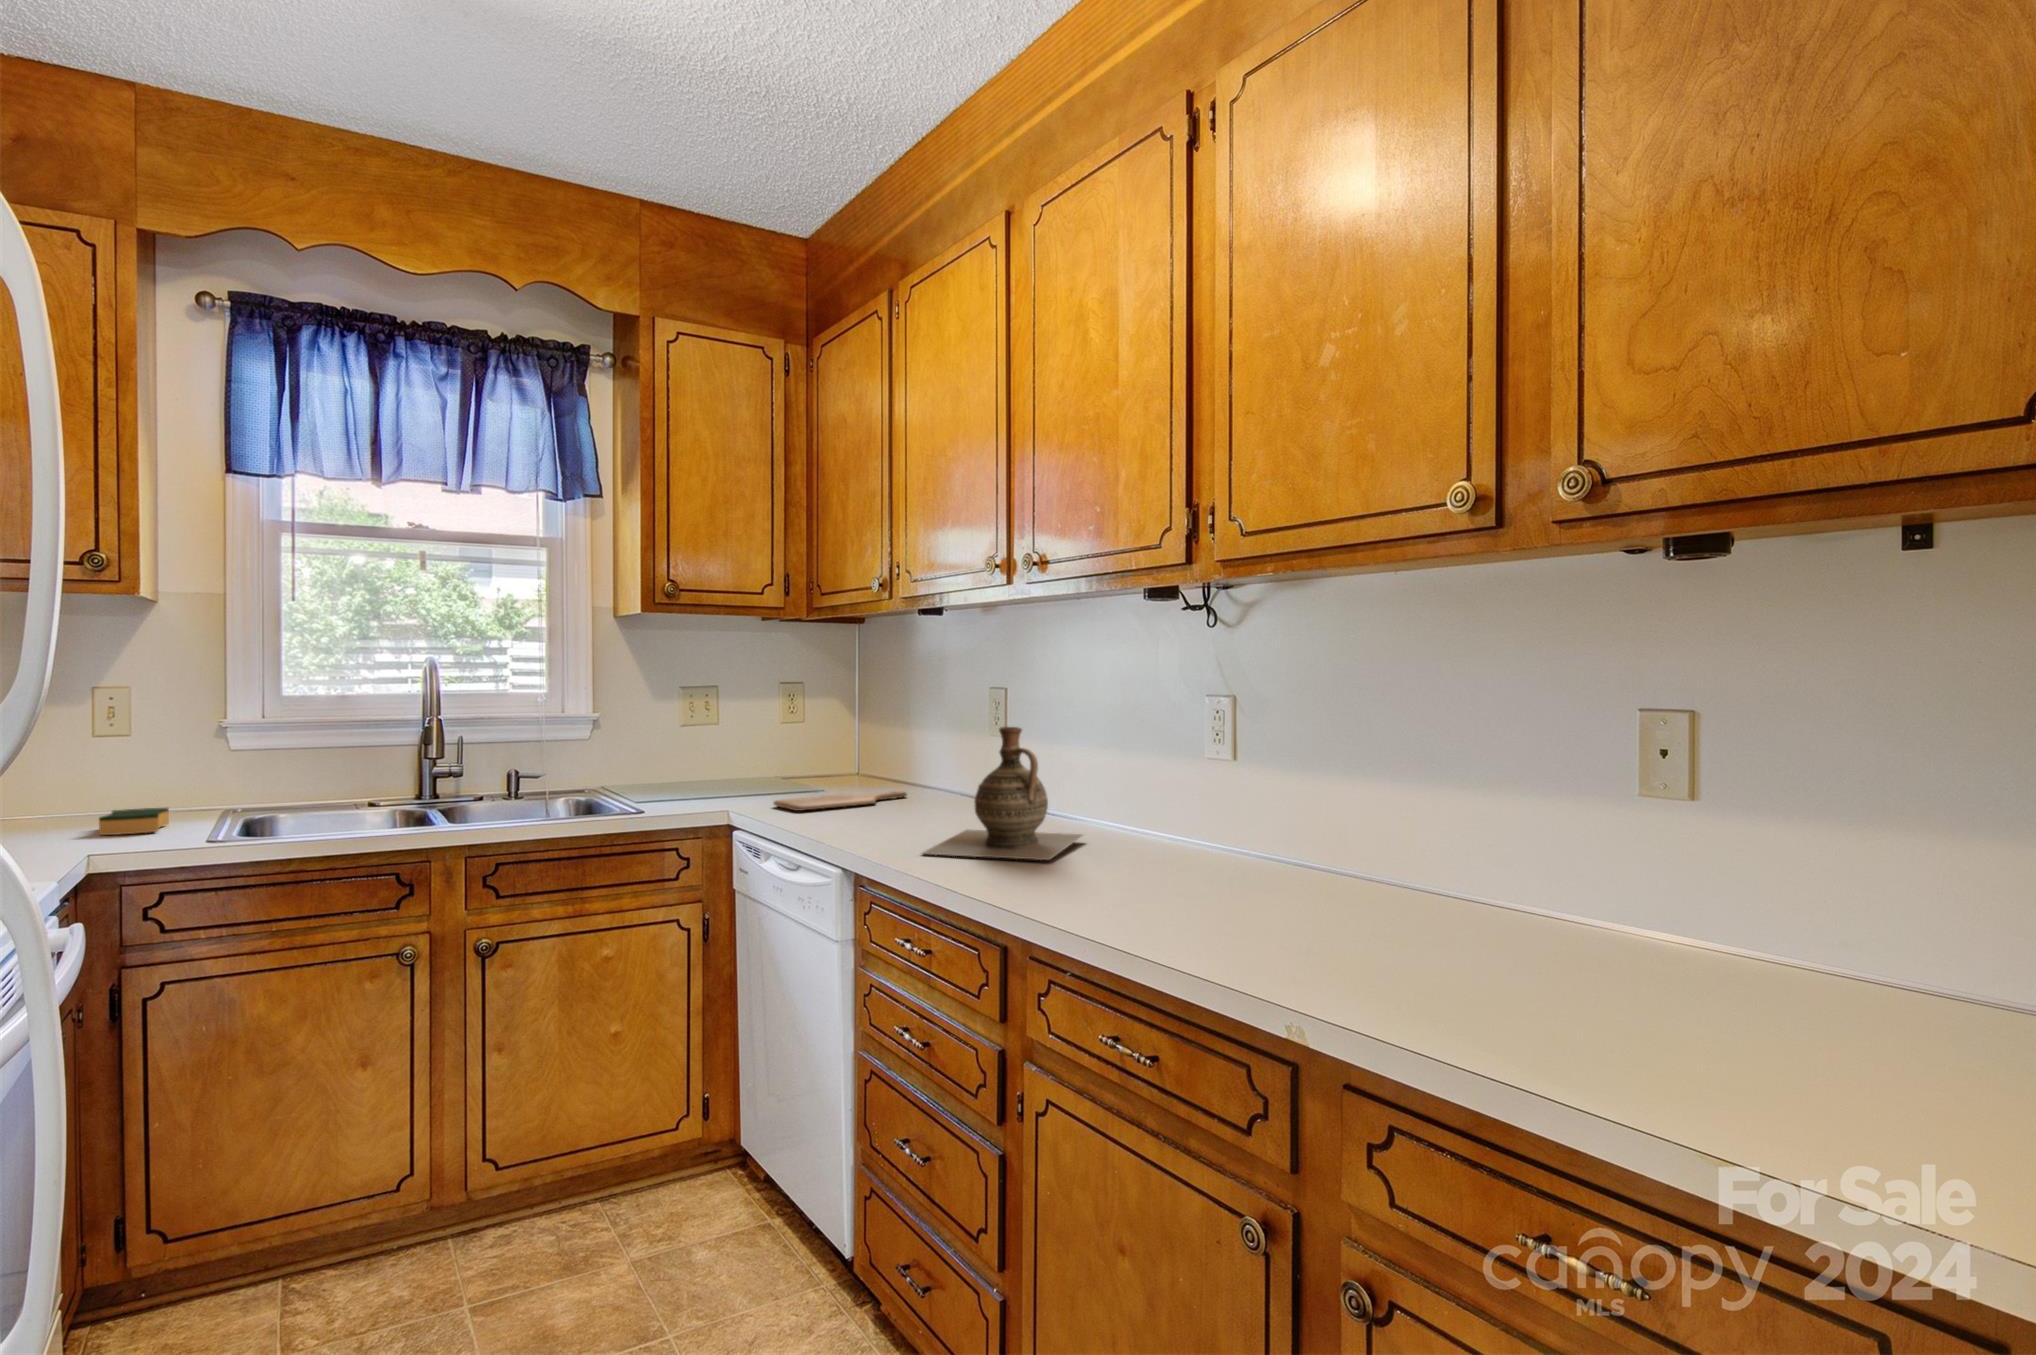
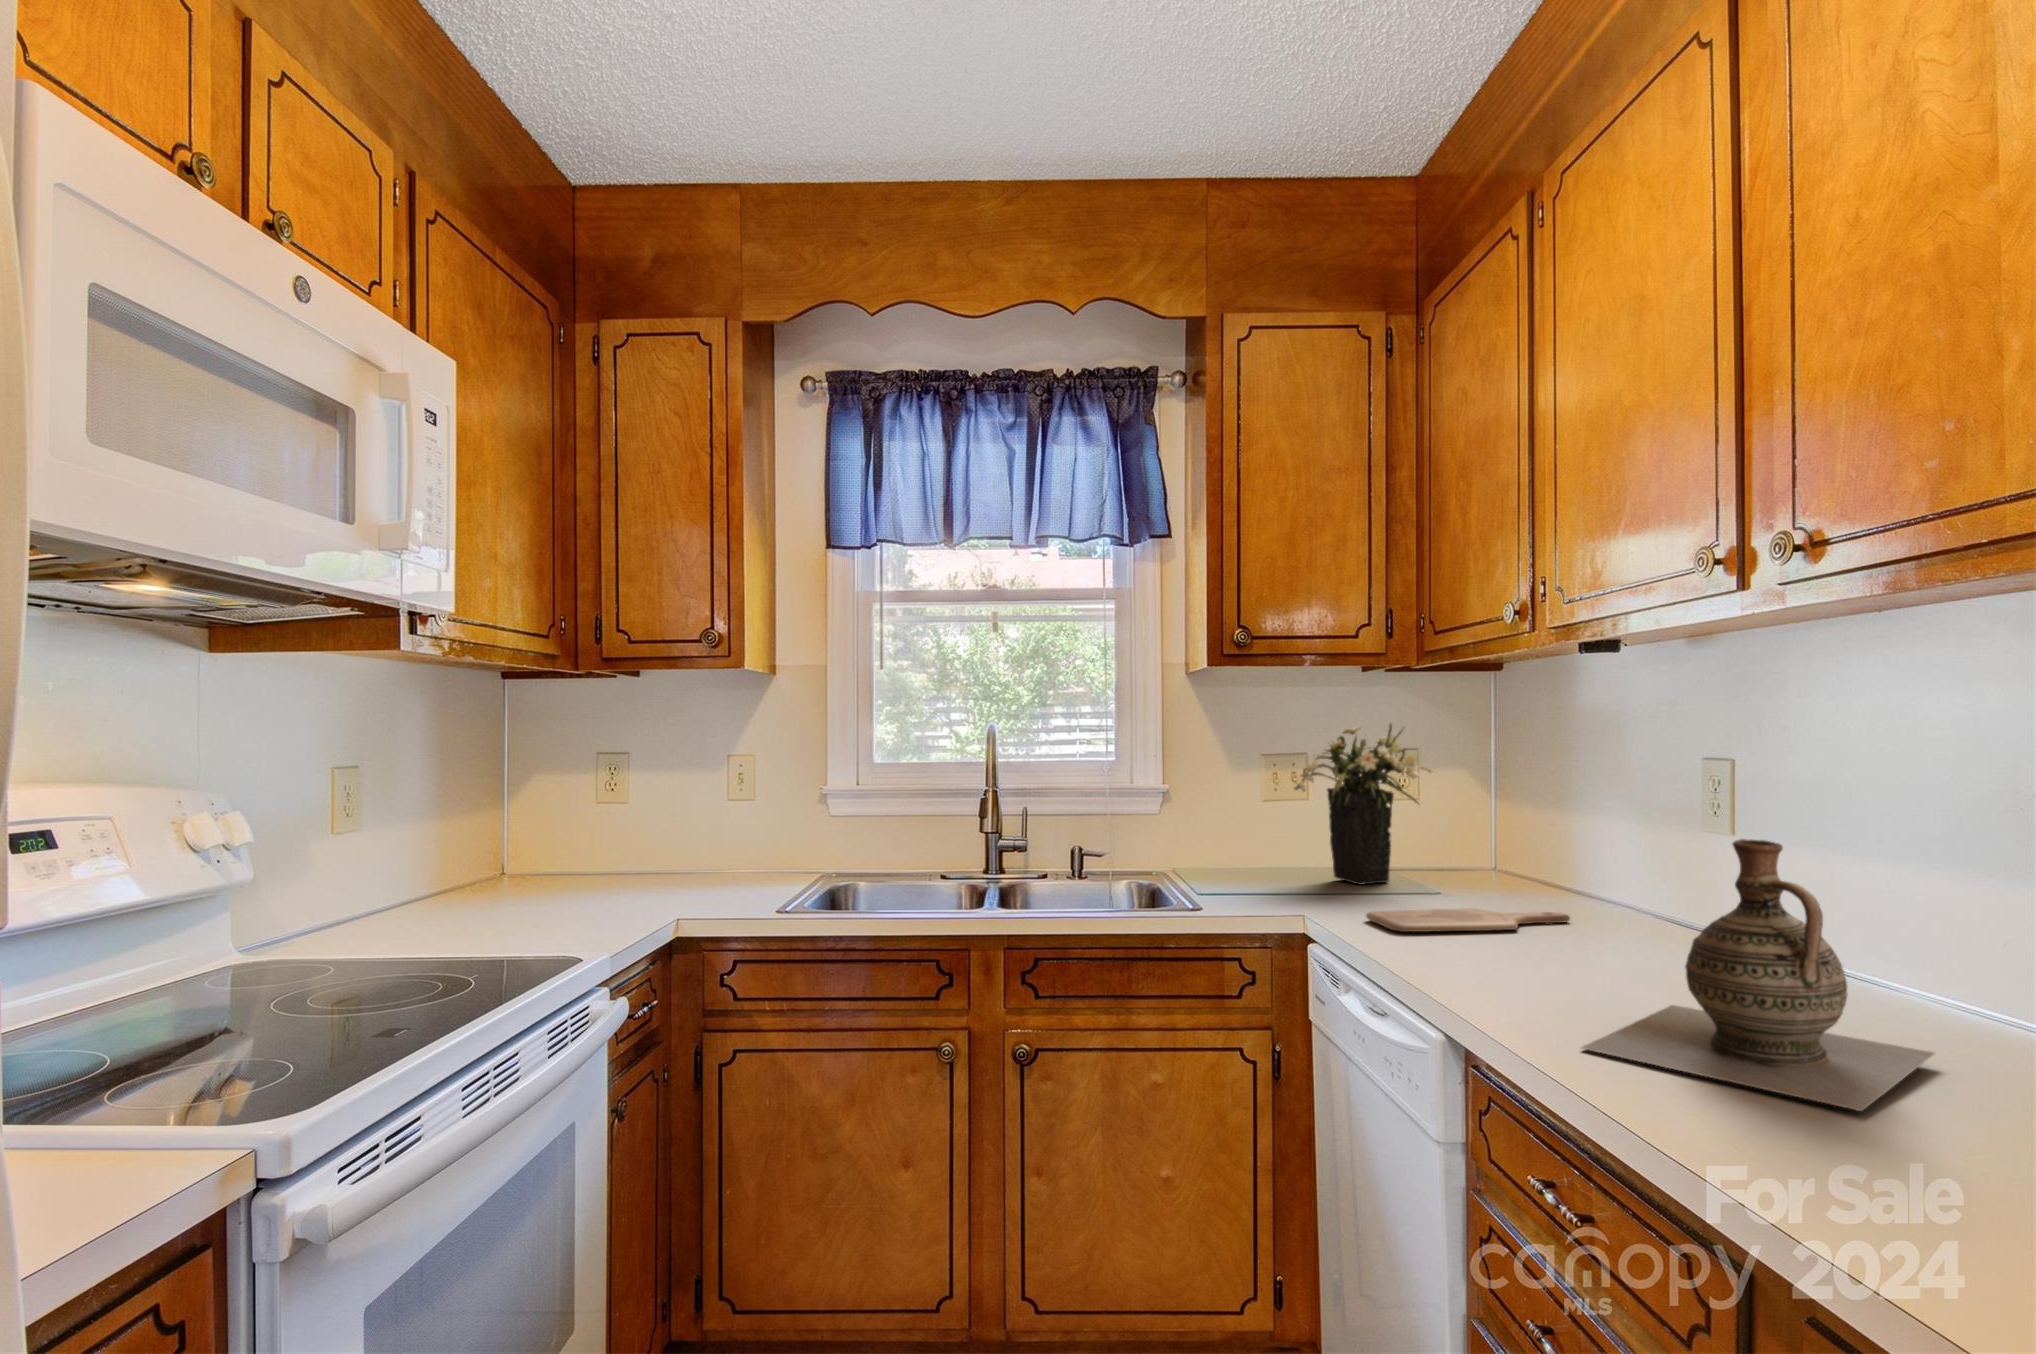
flower arrangement: none [710,661,816,786] -> present [1295,724,1433,885]
sponge: present [99,808,169,835] -> none [710,866,769,892]

